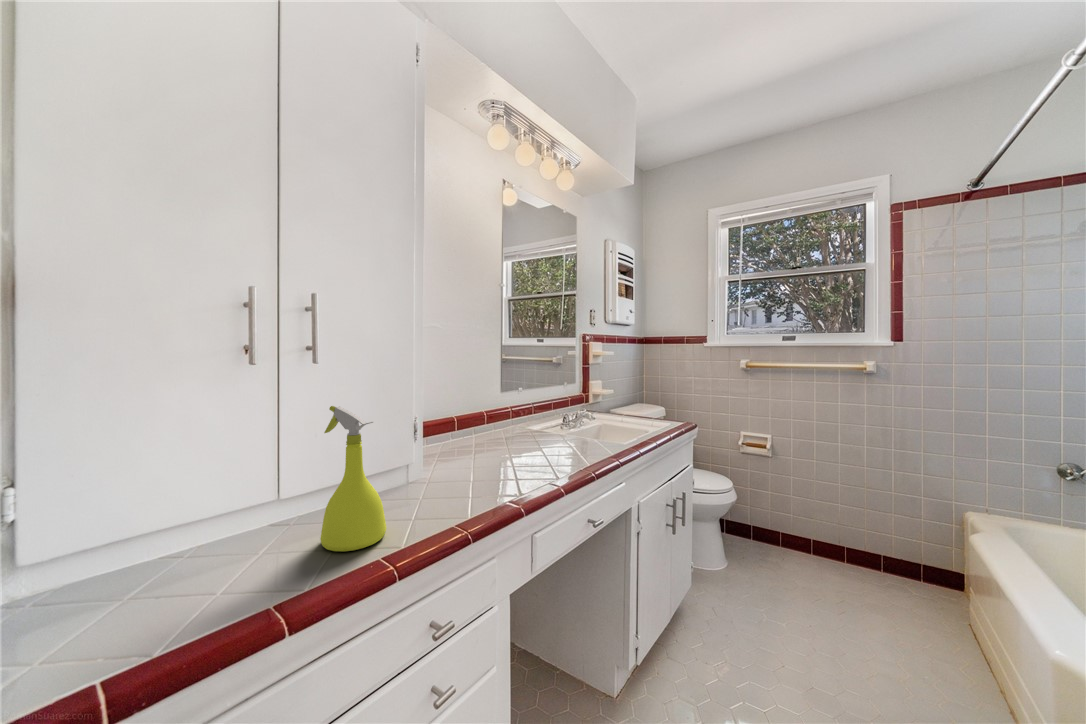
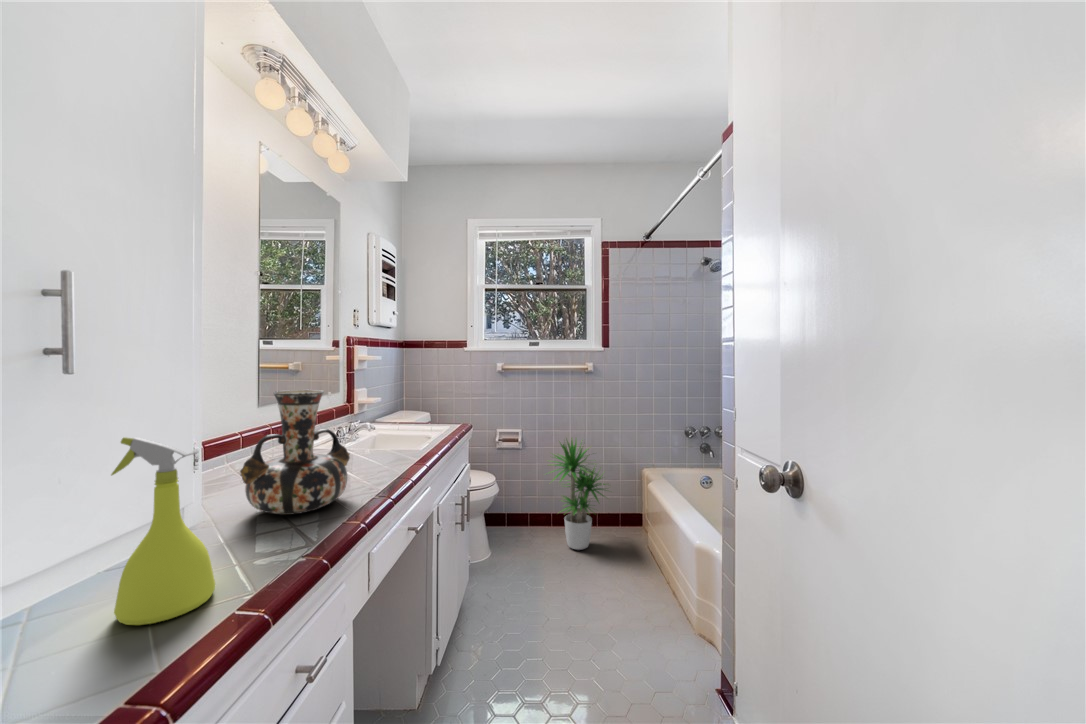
decorative vase: none [448,378,536,485] -> present [240,390,350,515]
potted plant: none [792,449,906,595] -> present [552,438,605,550]

